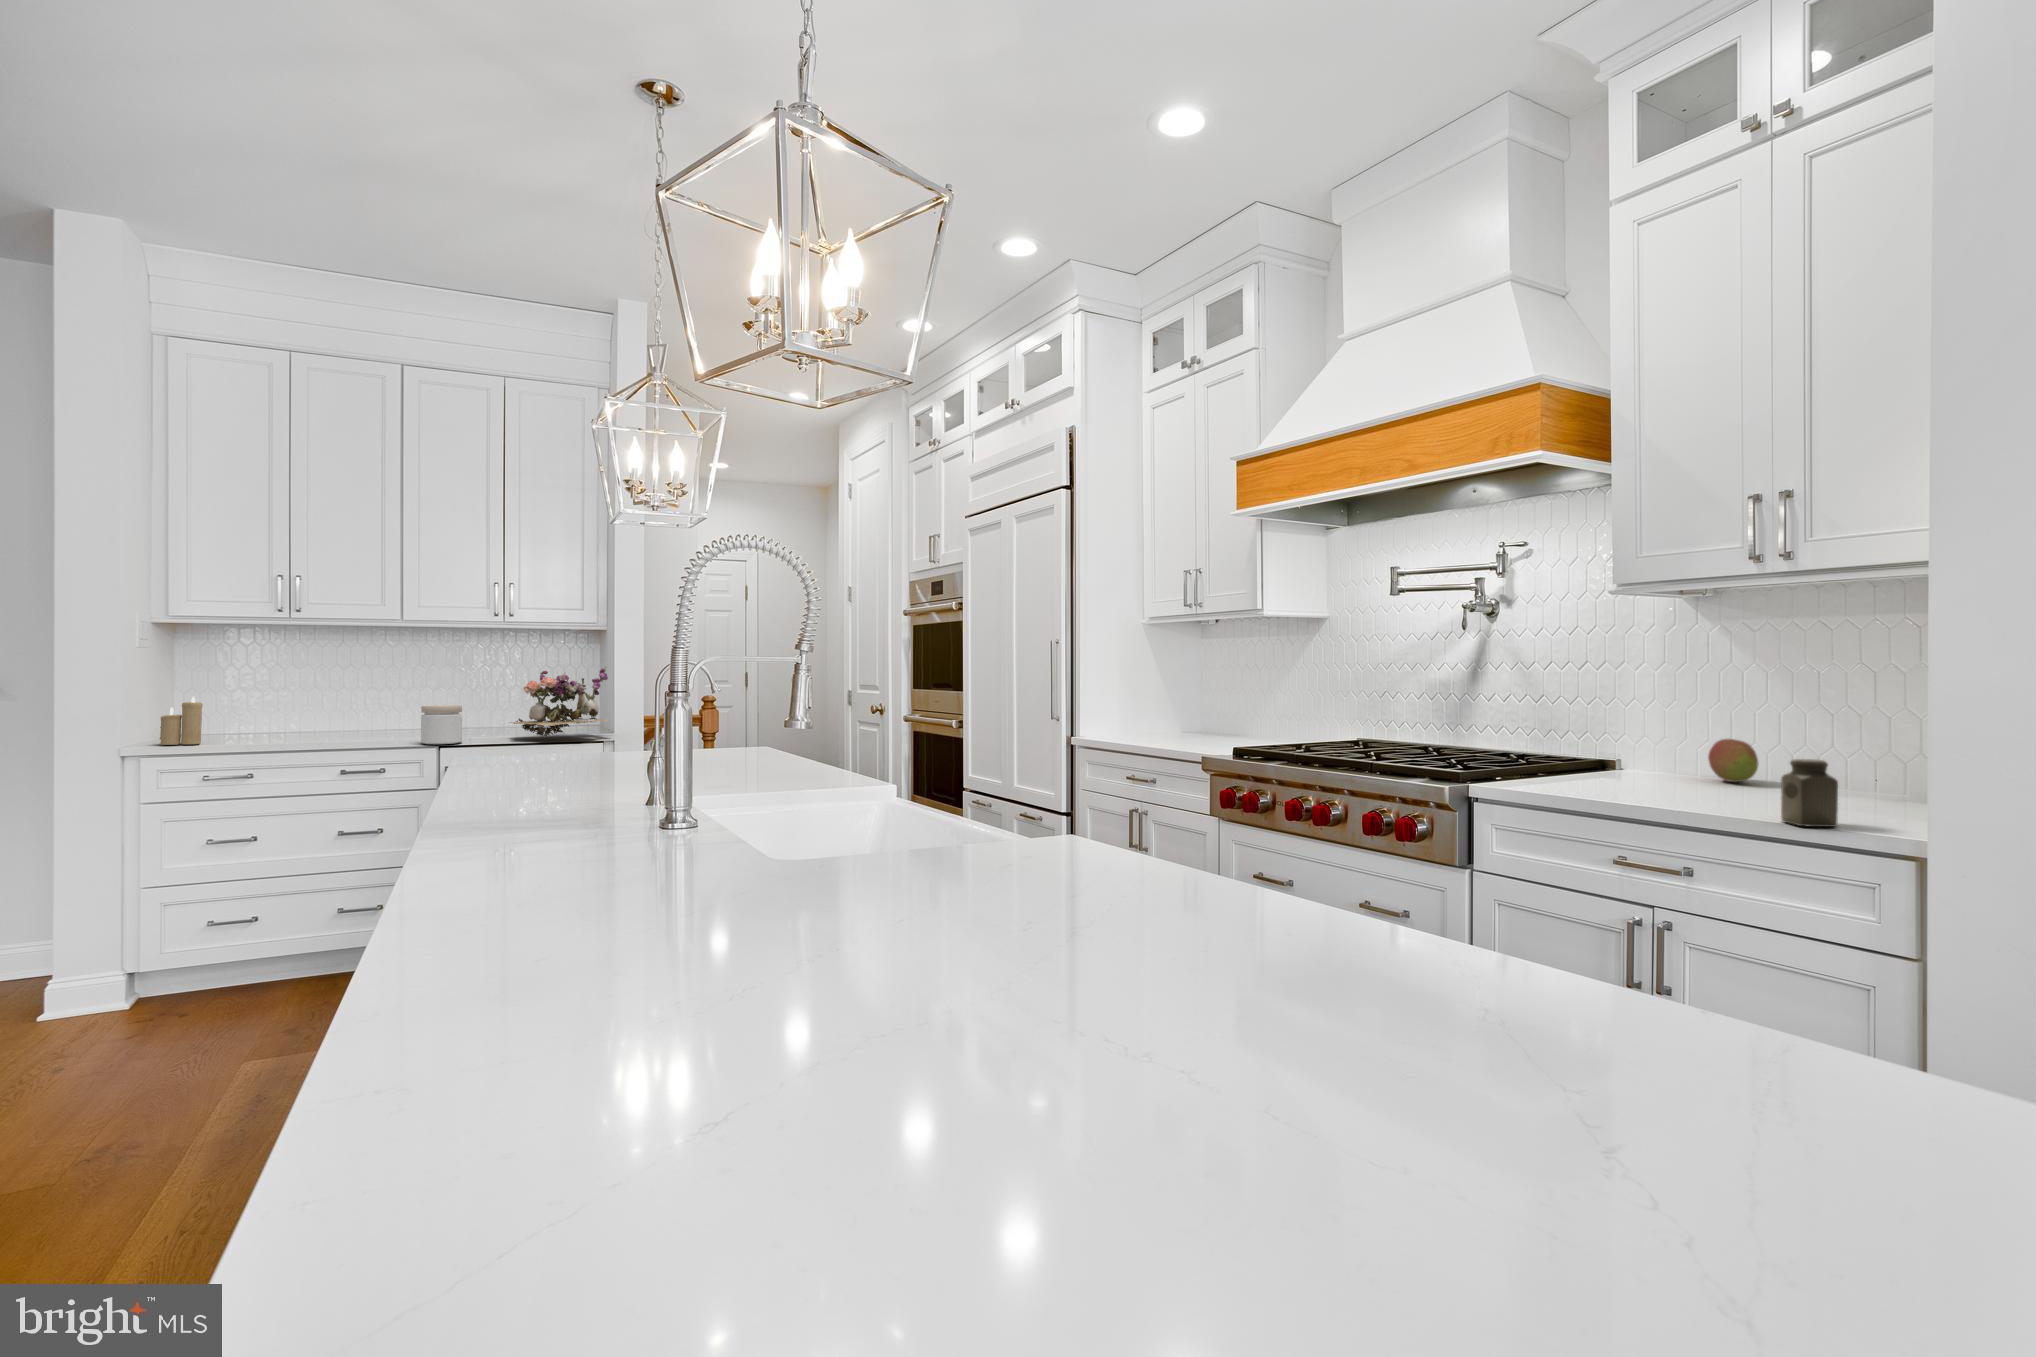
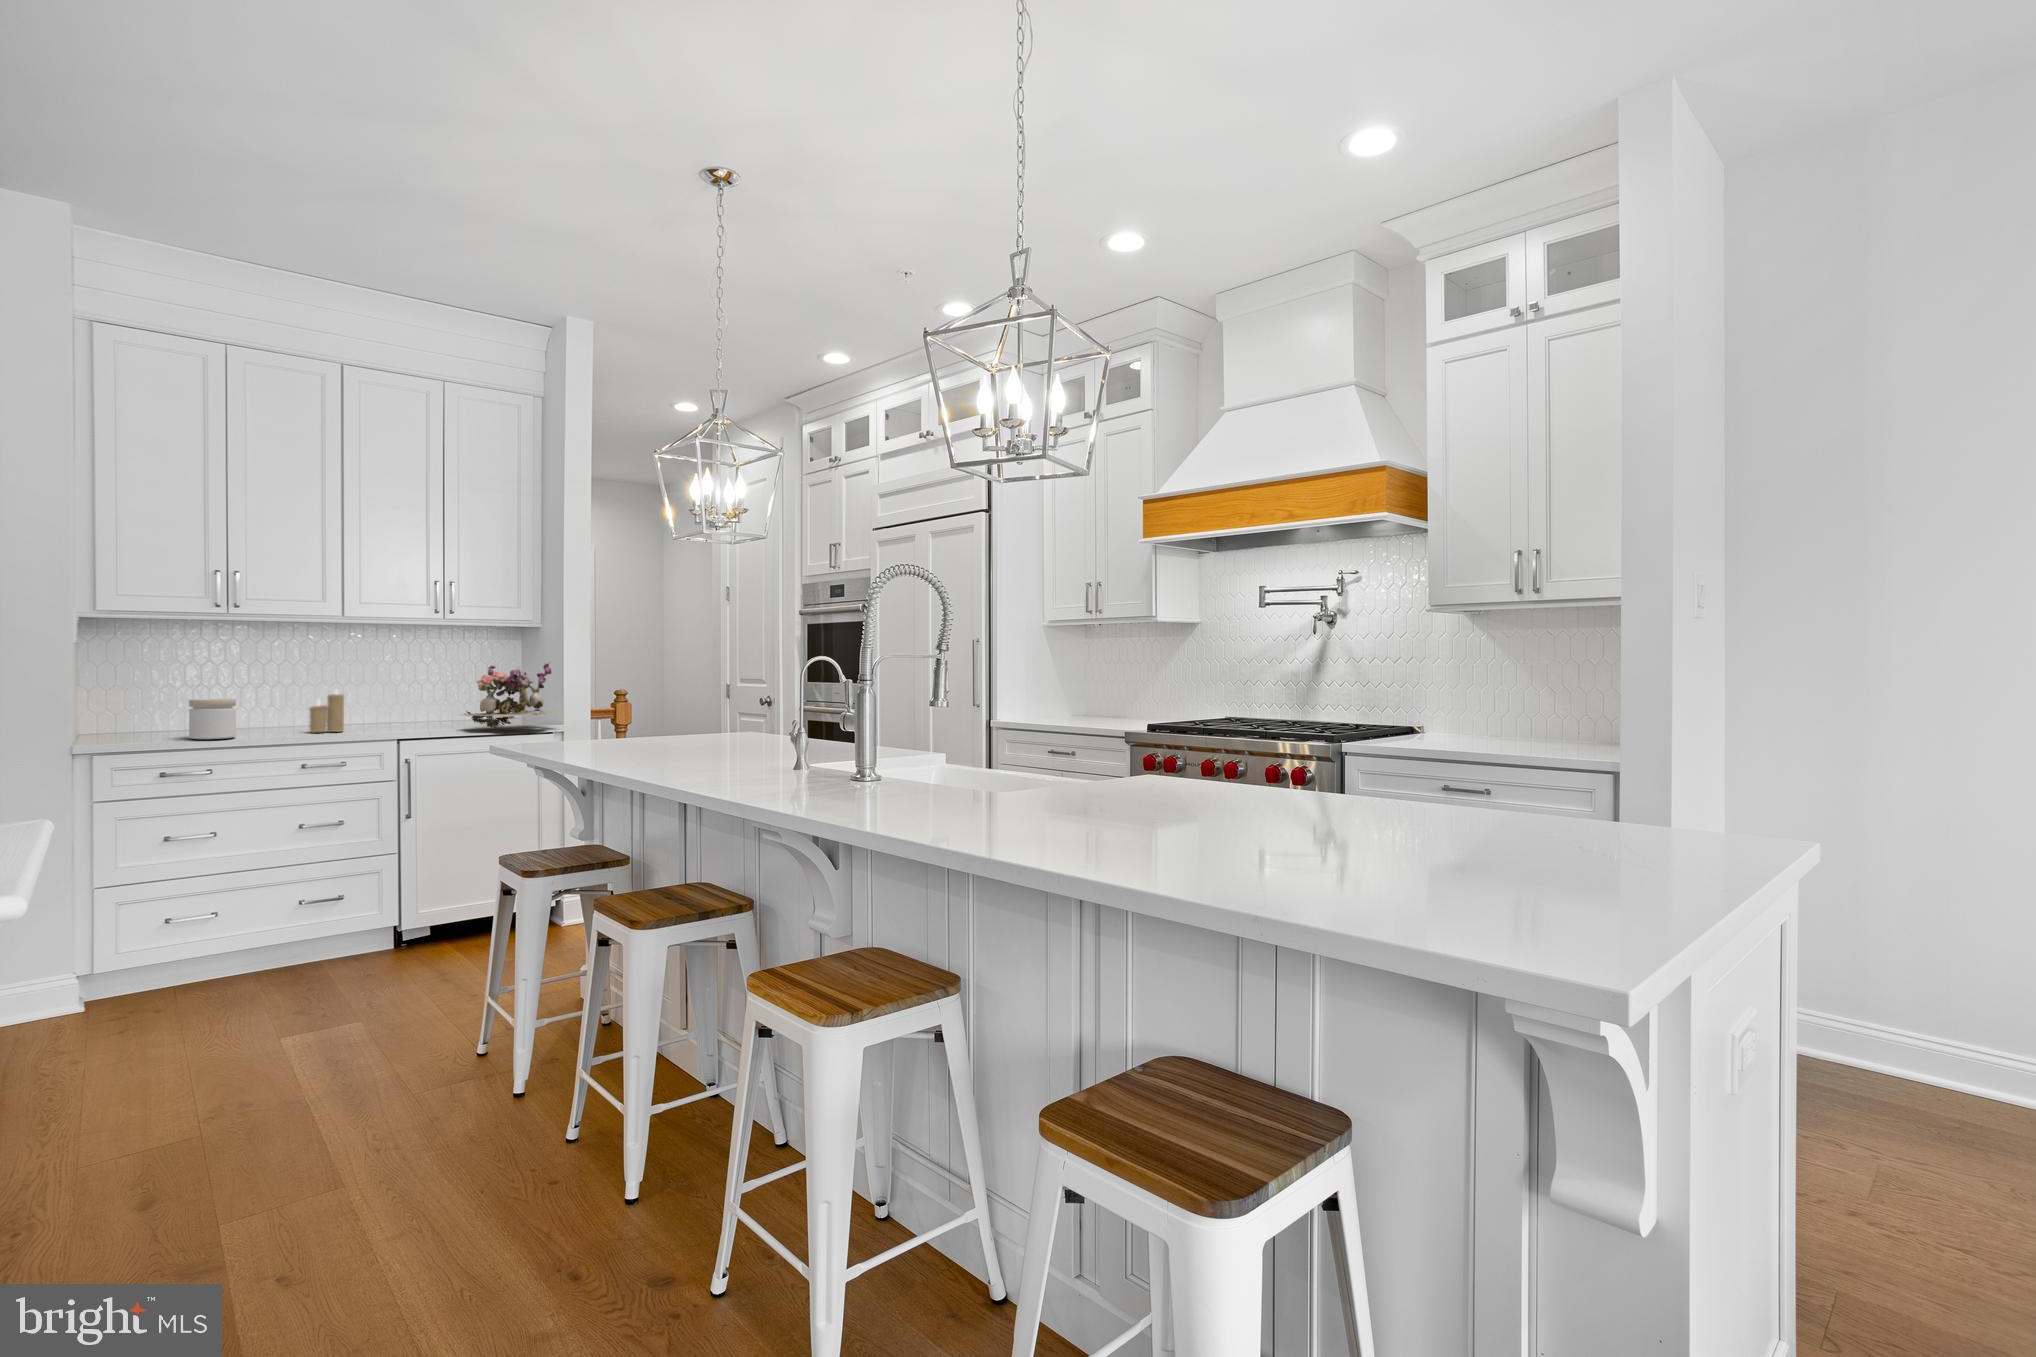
candle: present [160,697,203,745] -> present [309,690,344,732]
jar: present [421,705,462,744] -> present [189,699,236,739]
fruit: present [1708,739,1759,782] -> none [1483,710,1514,738]
salt shaker: present [1781,759,1838,827] -> none [1539,719,1571,760]

